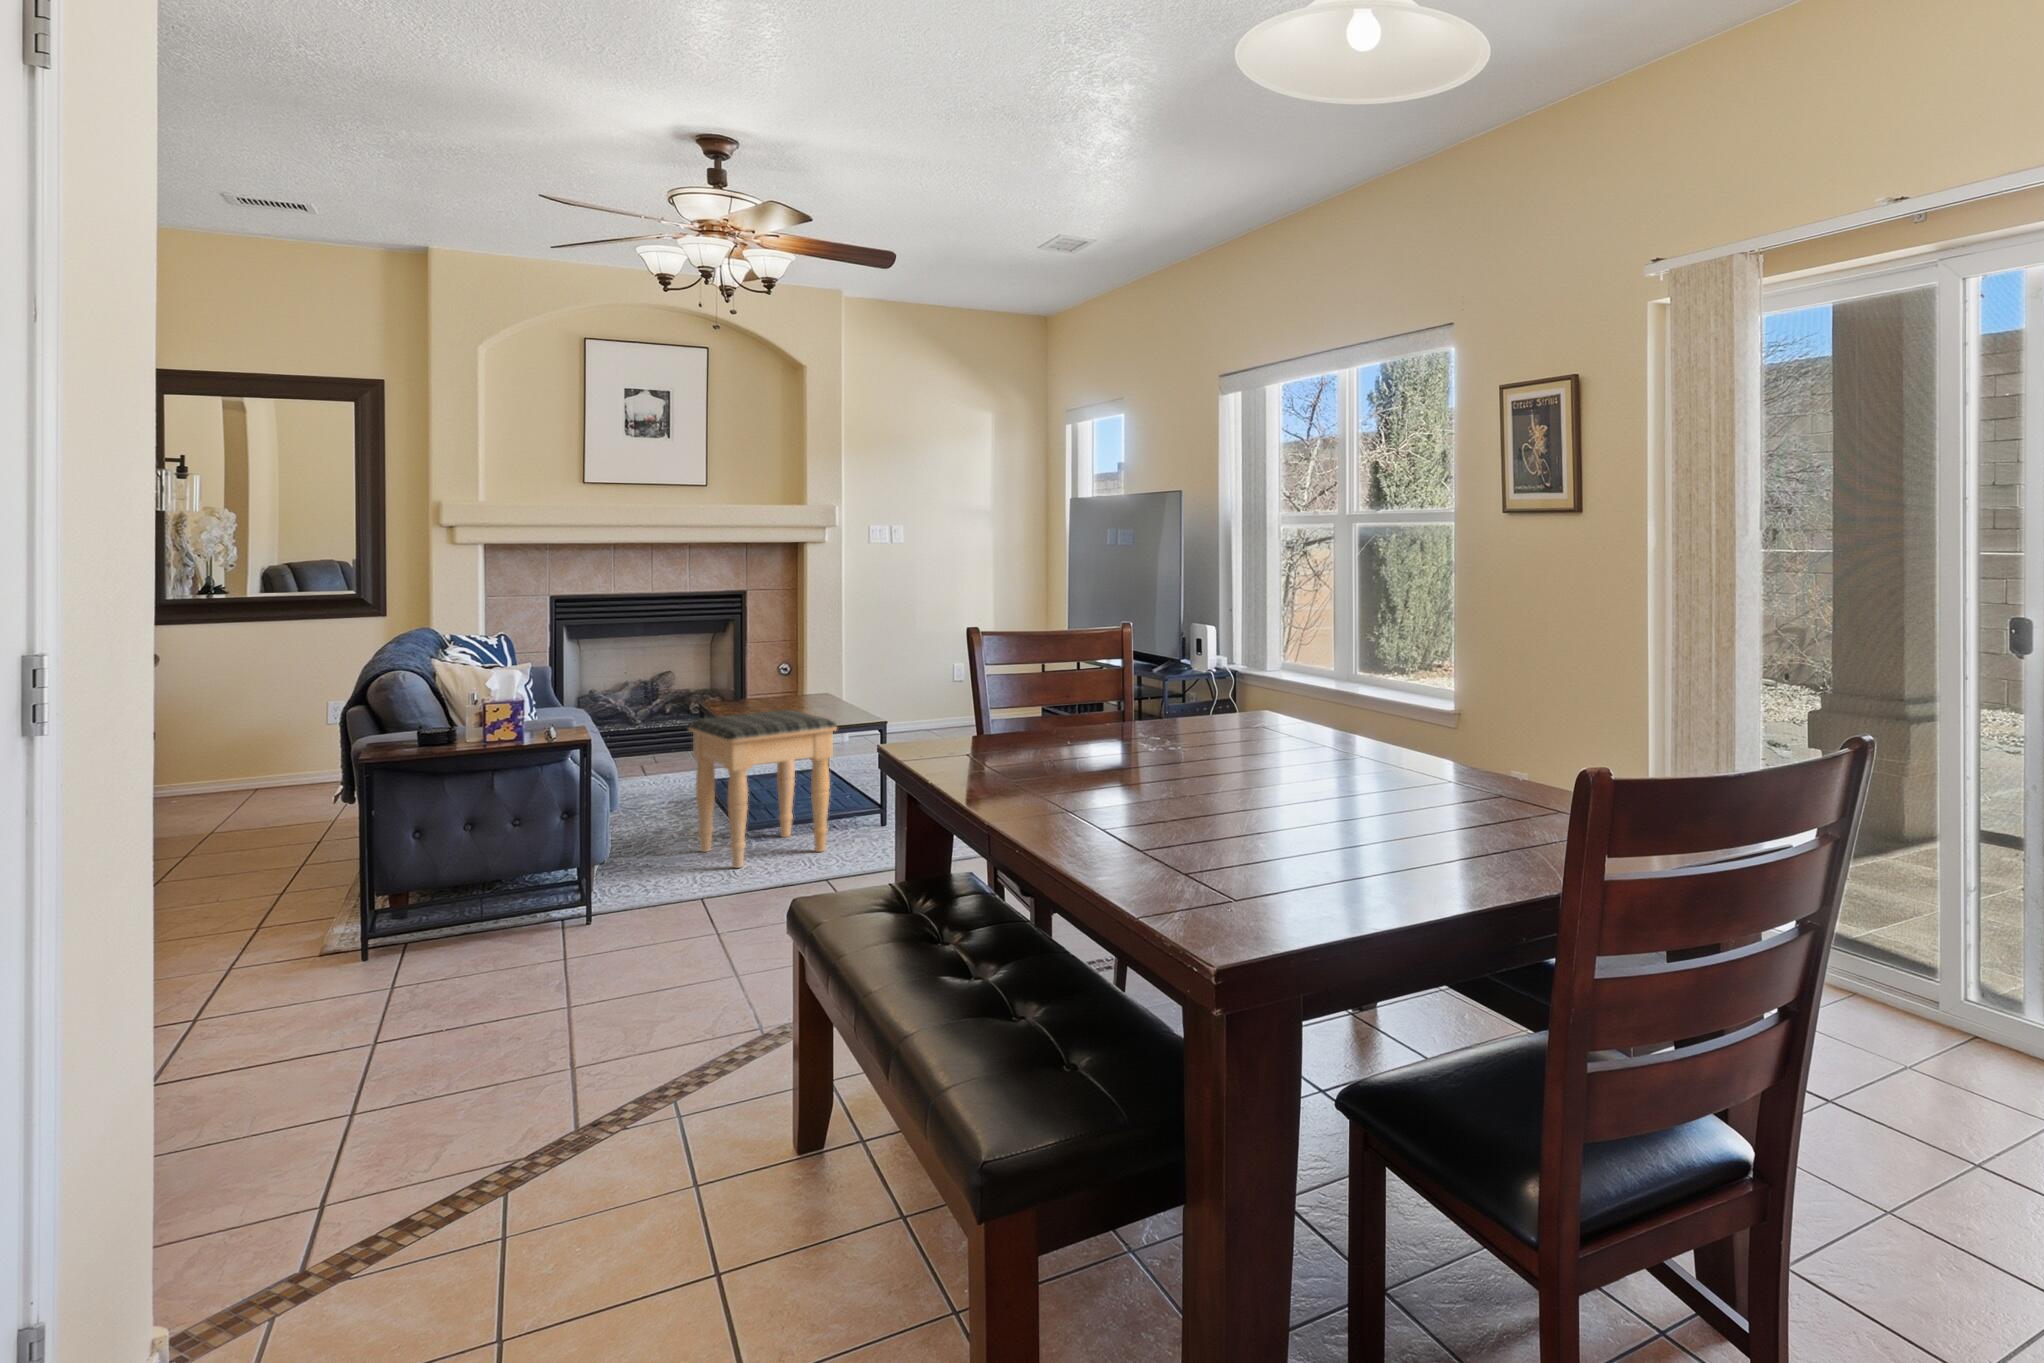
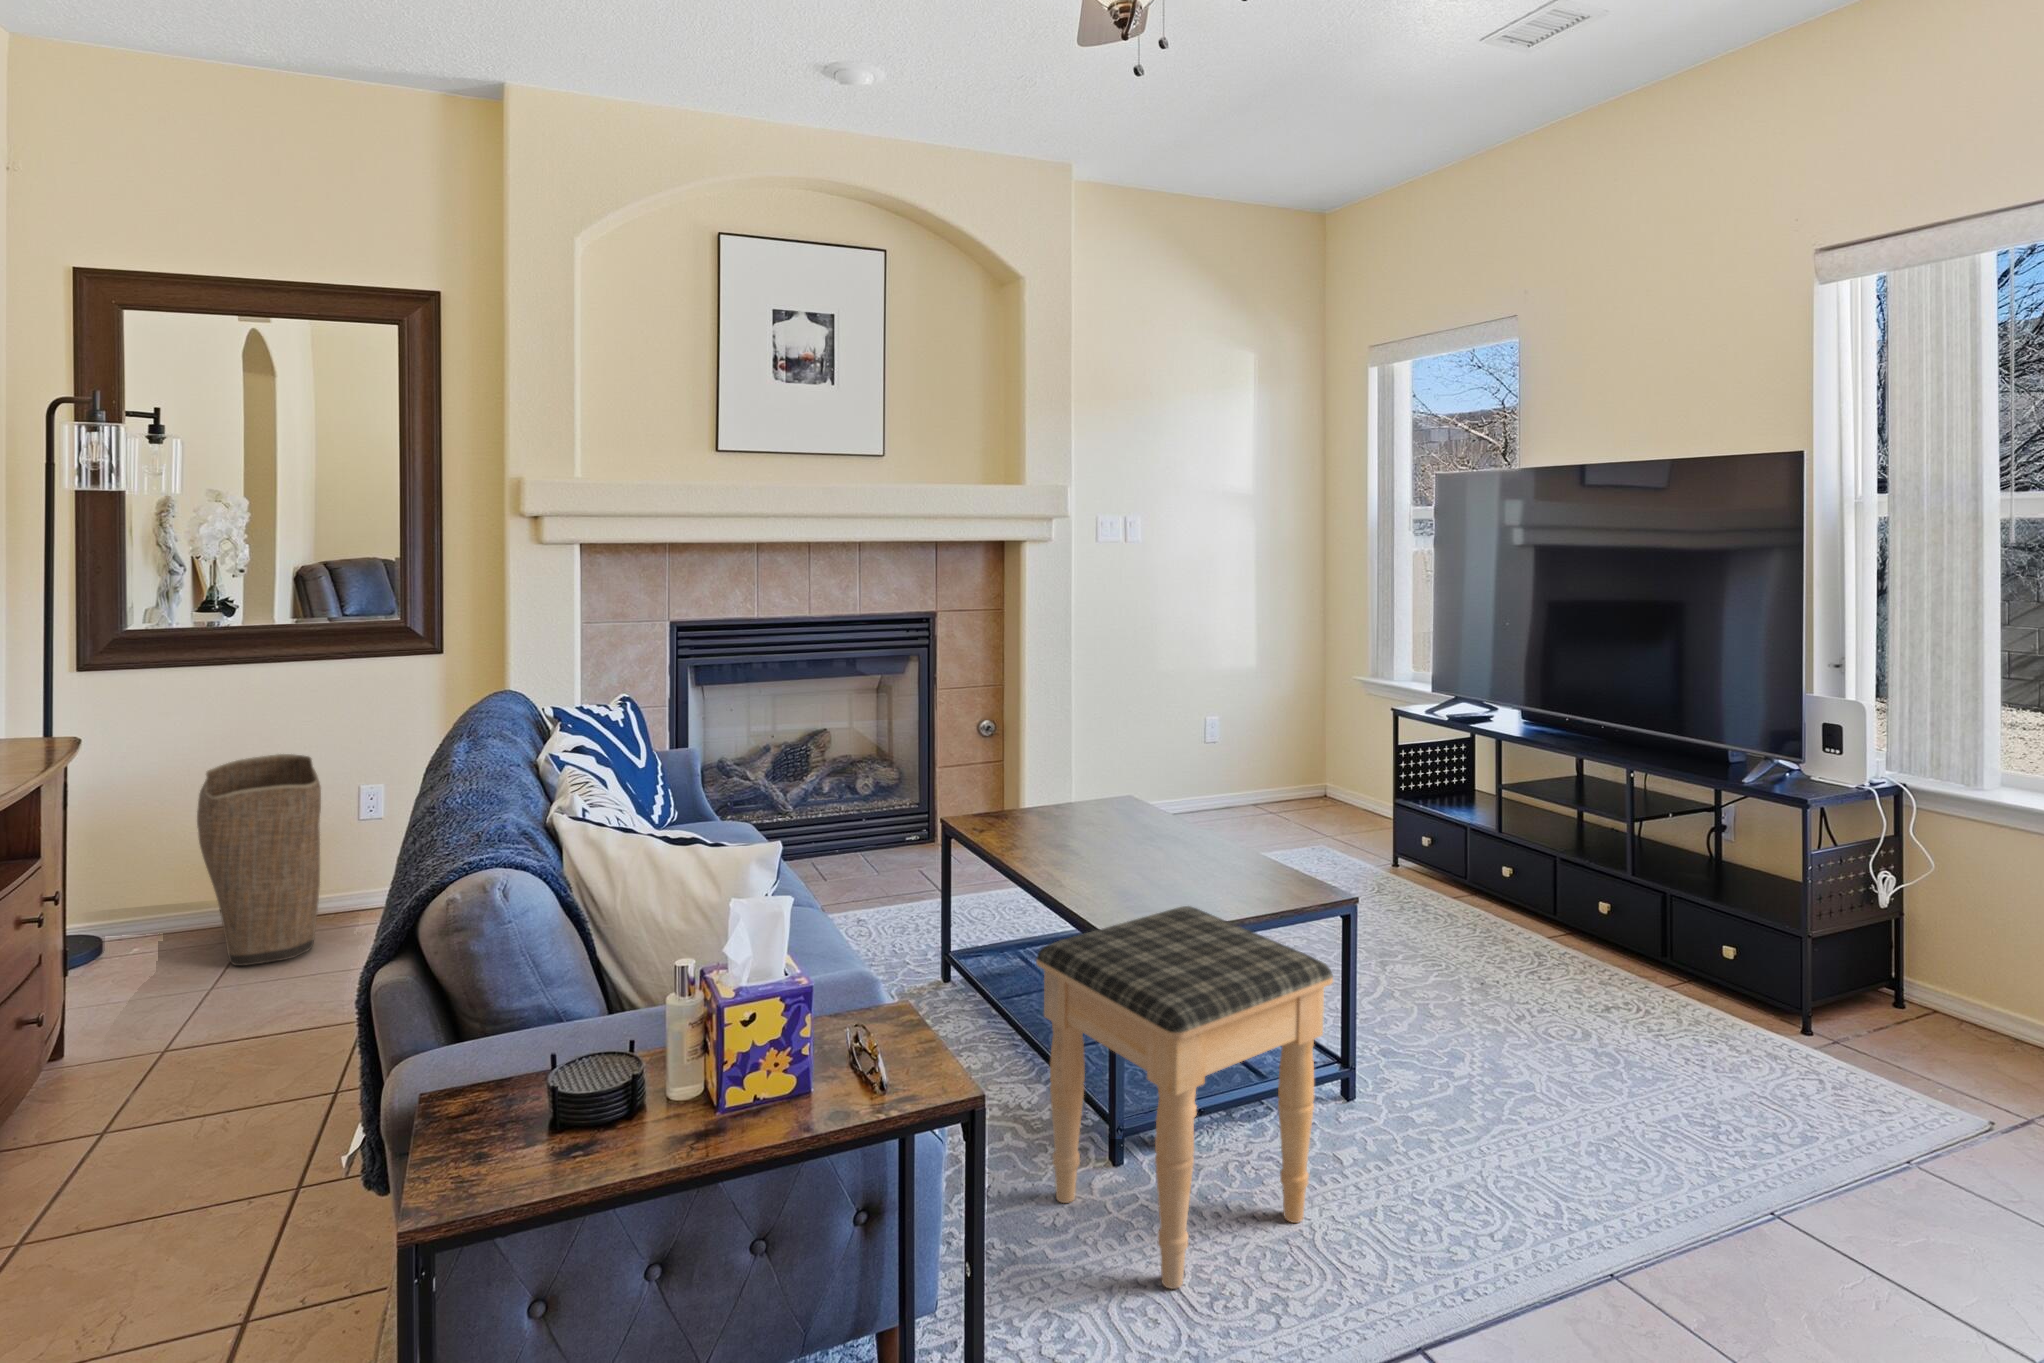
laundry basket: none [209,680,291,804] -> present [197,754,321,966]

